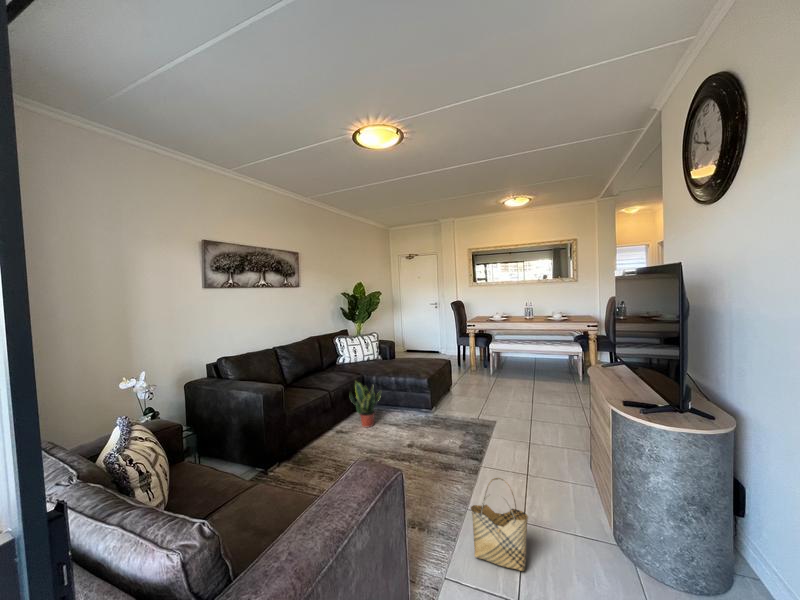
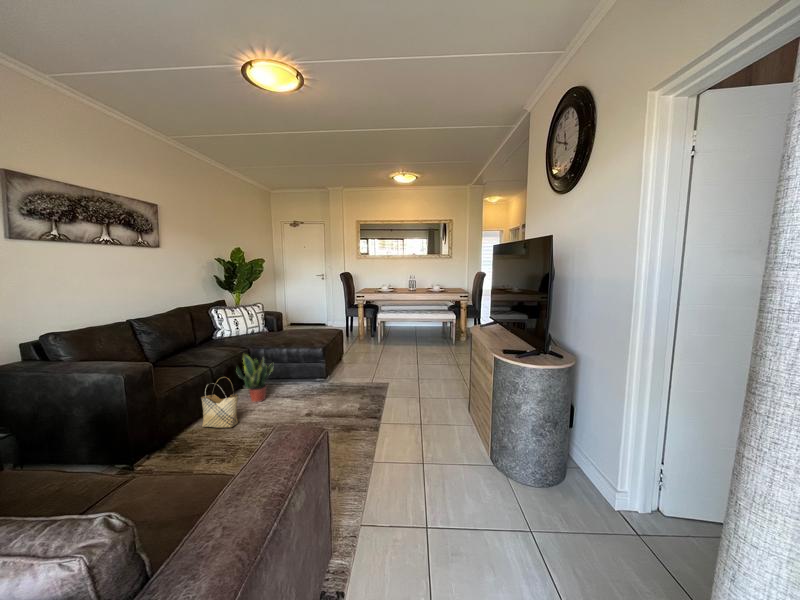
woven basket: present [471,478,528,571] -> present [201,377,238,428]

